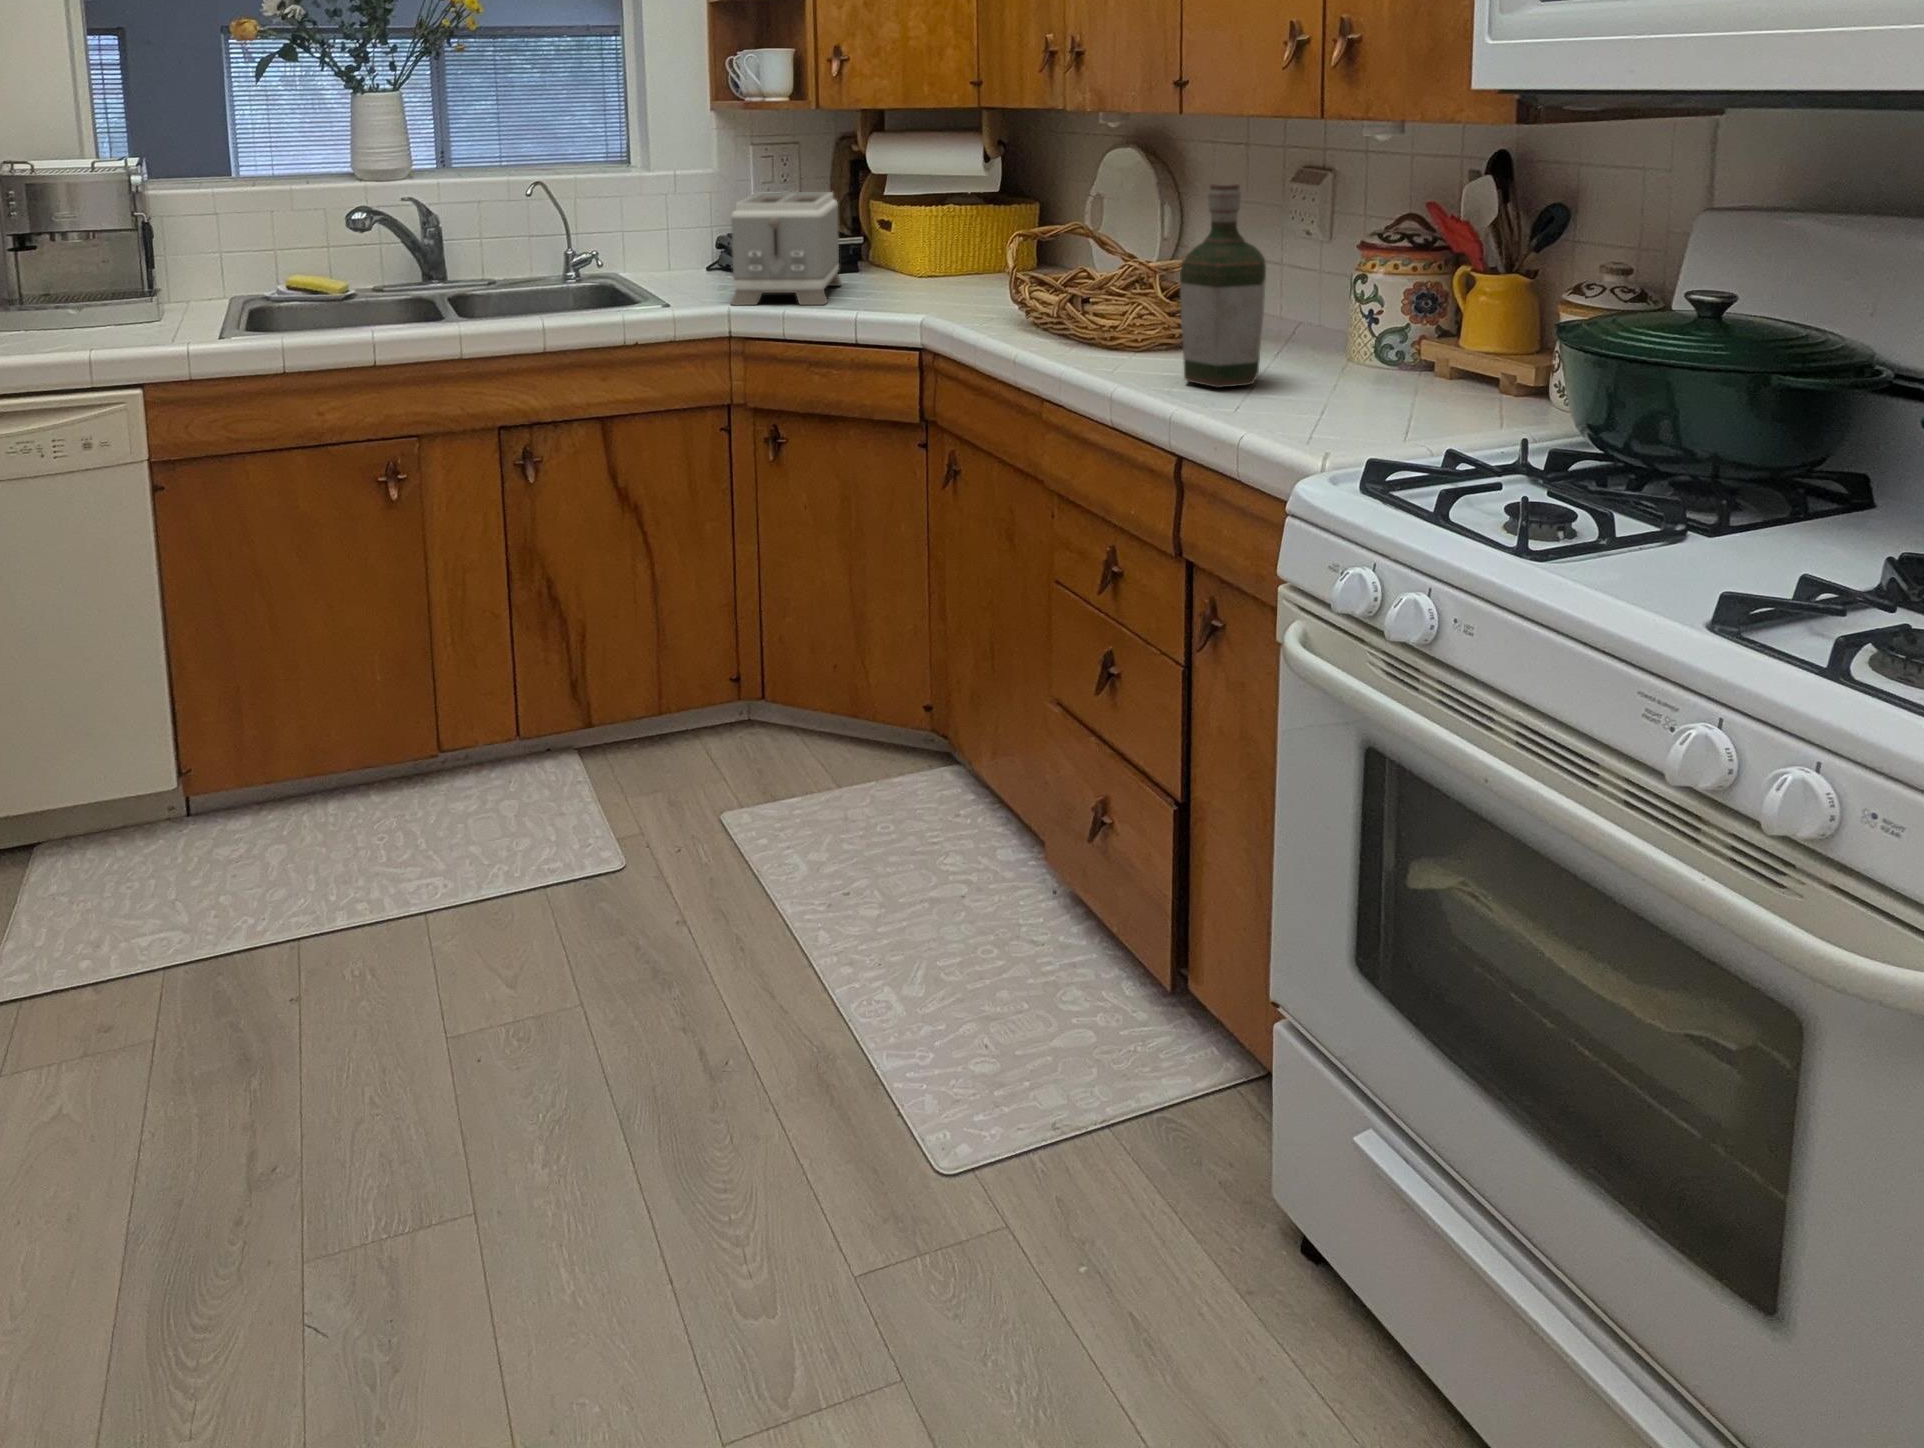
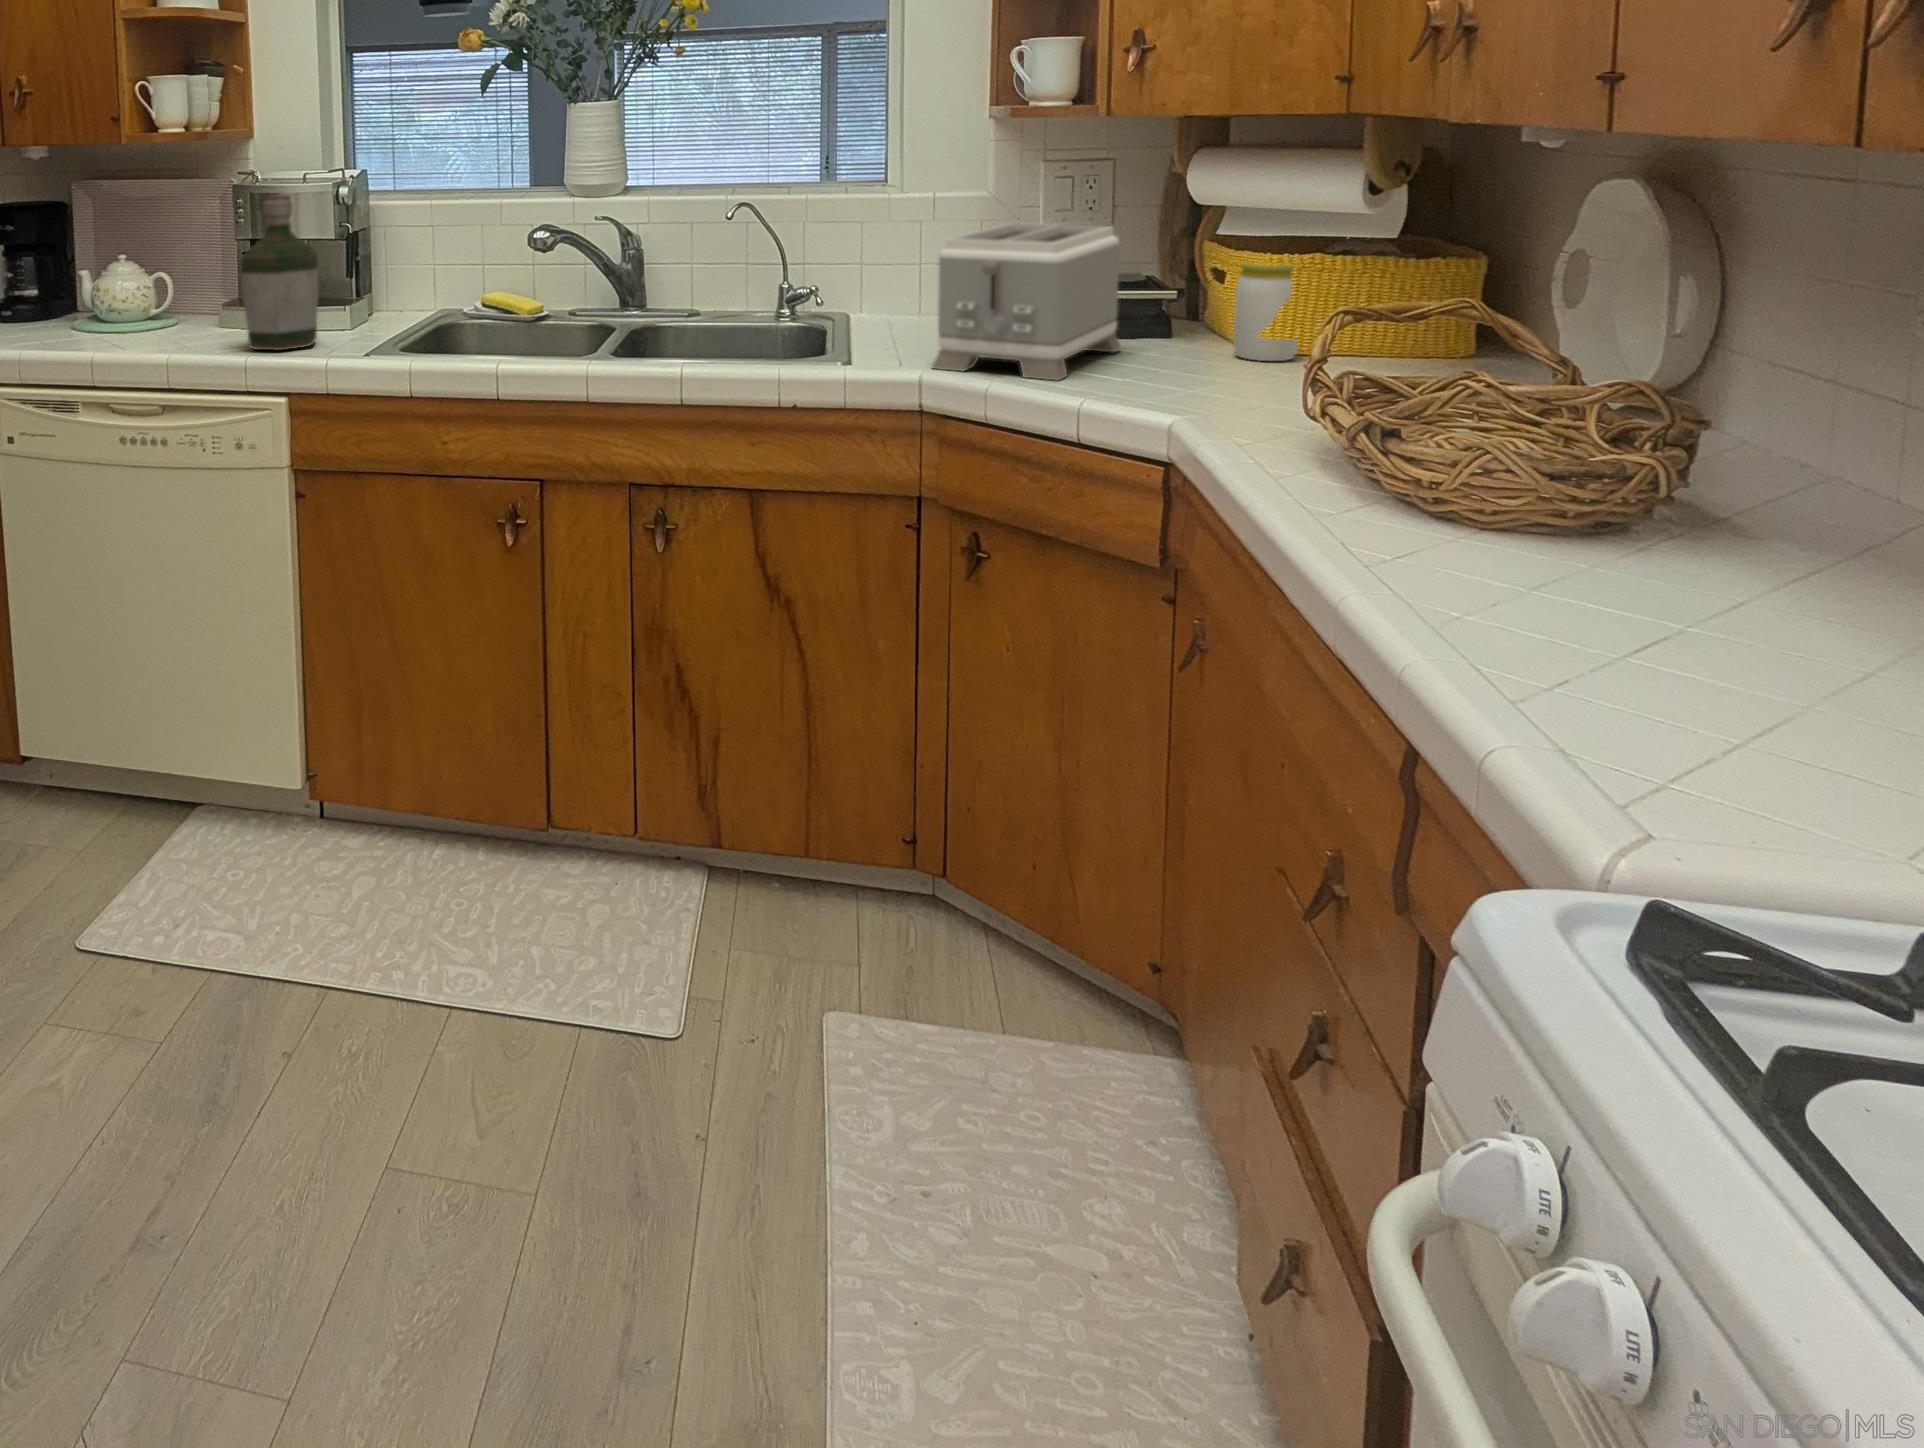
bottle: present [1180,183,1266,388] -> present [241,195,319,350]
jar: none [912,213,951,284] -> present [1234,261,1298,361]

